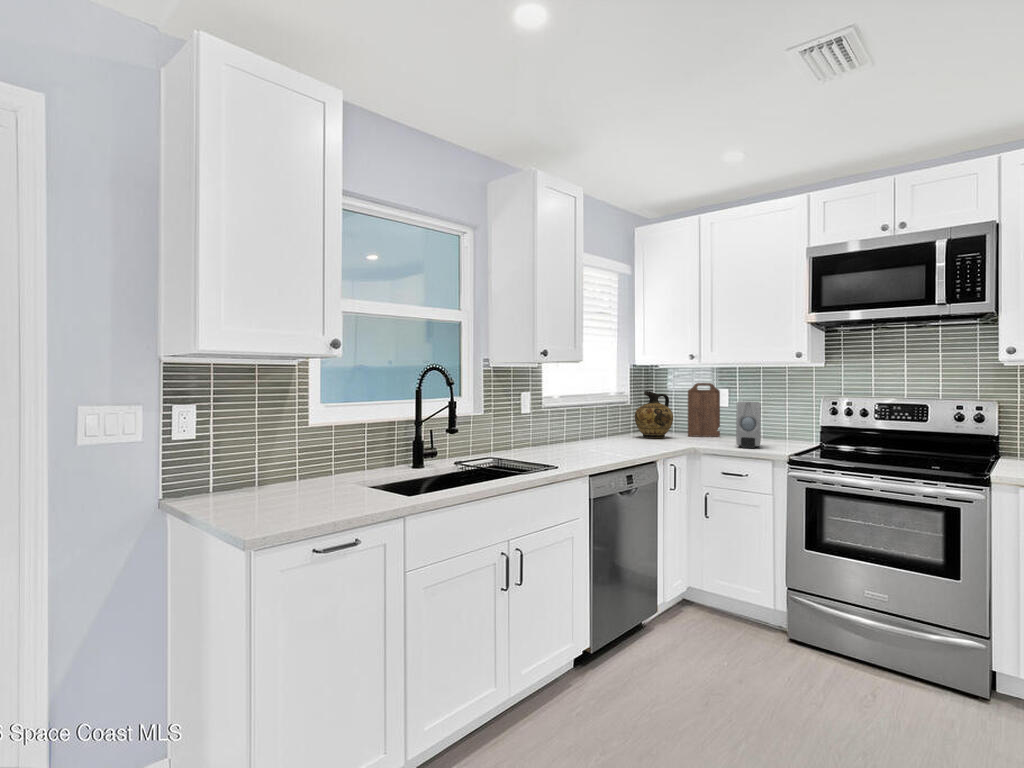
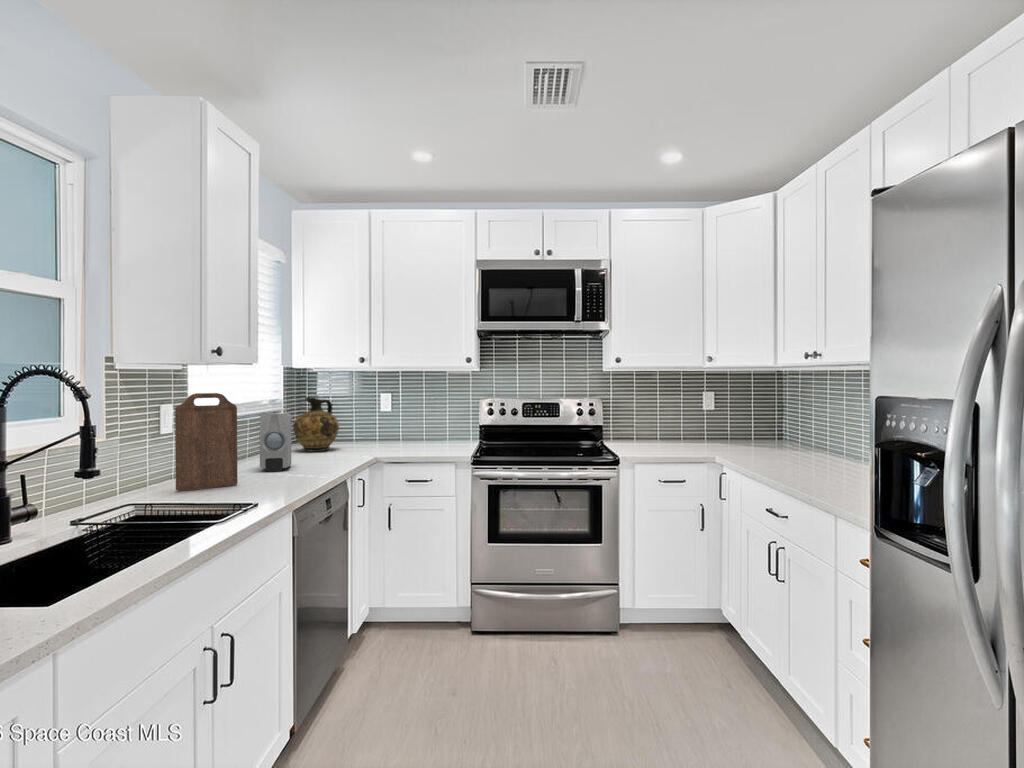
cutting board: present [688,383,720,437] -> present [175,393,238,491]
soap dispenser: present [736,402,761,448] -> present [260,414,292,472]

